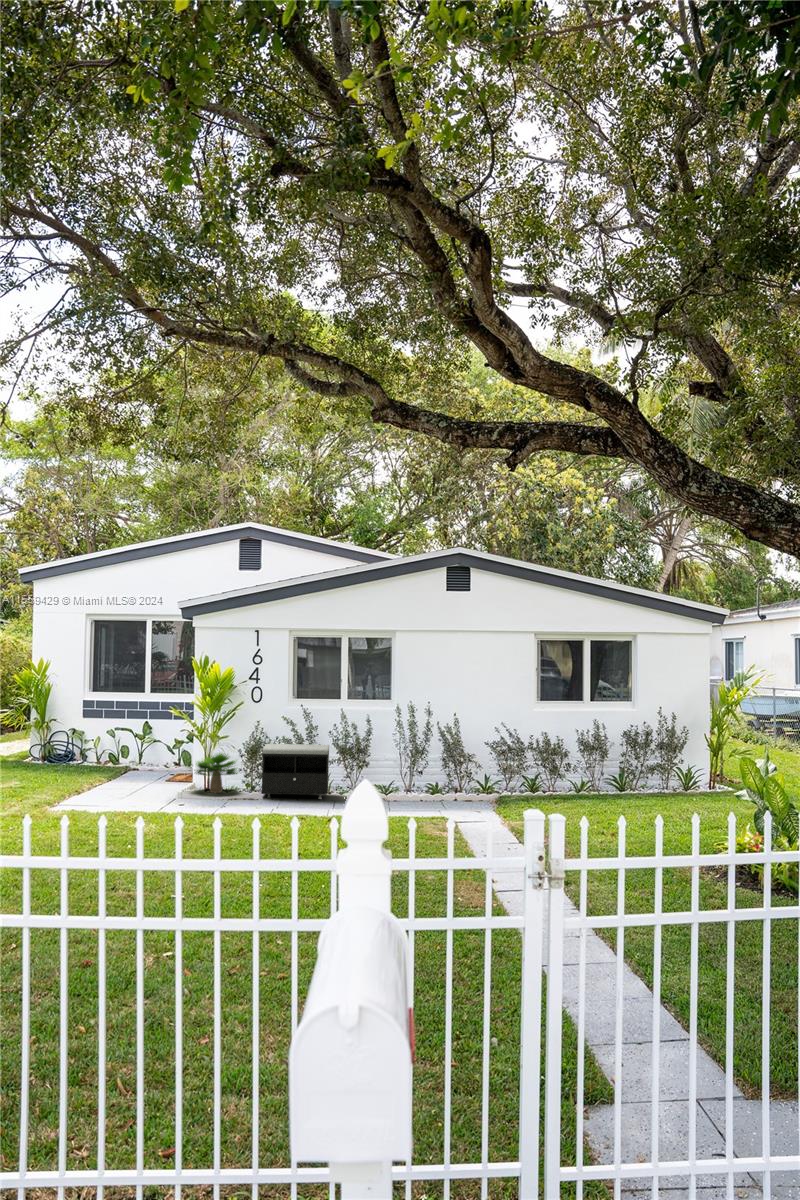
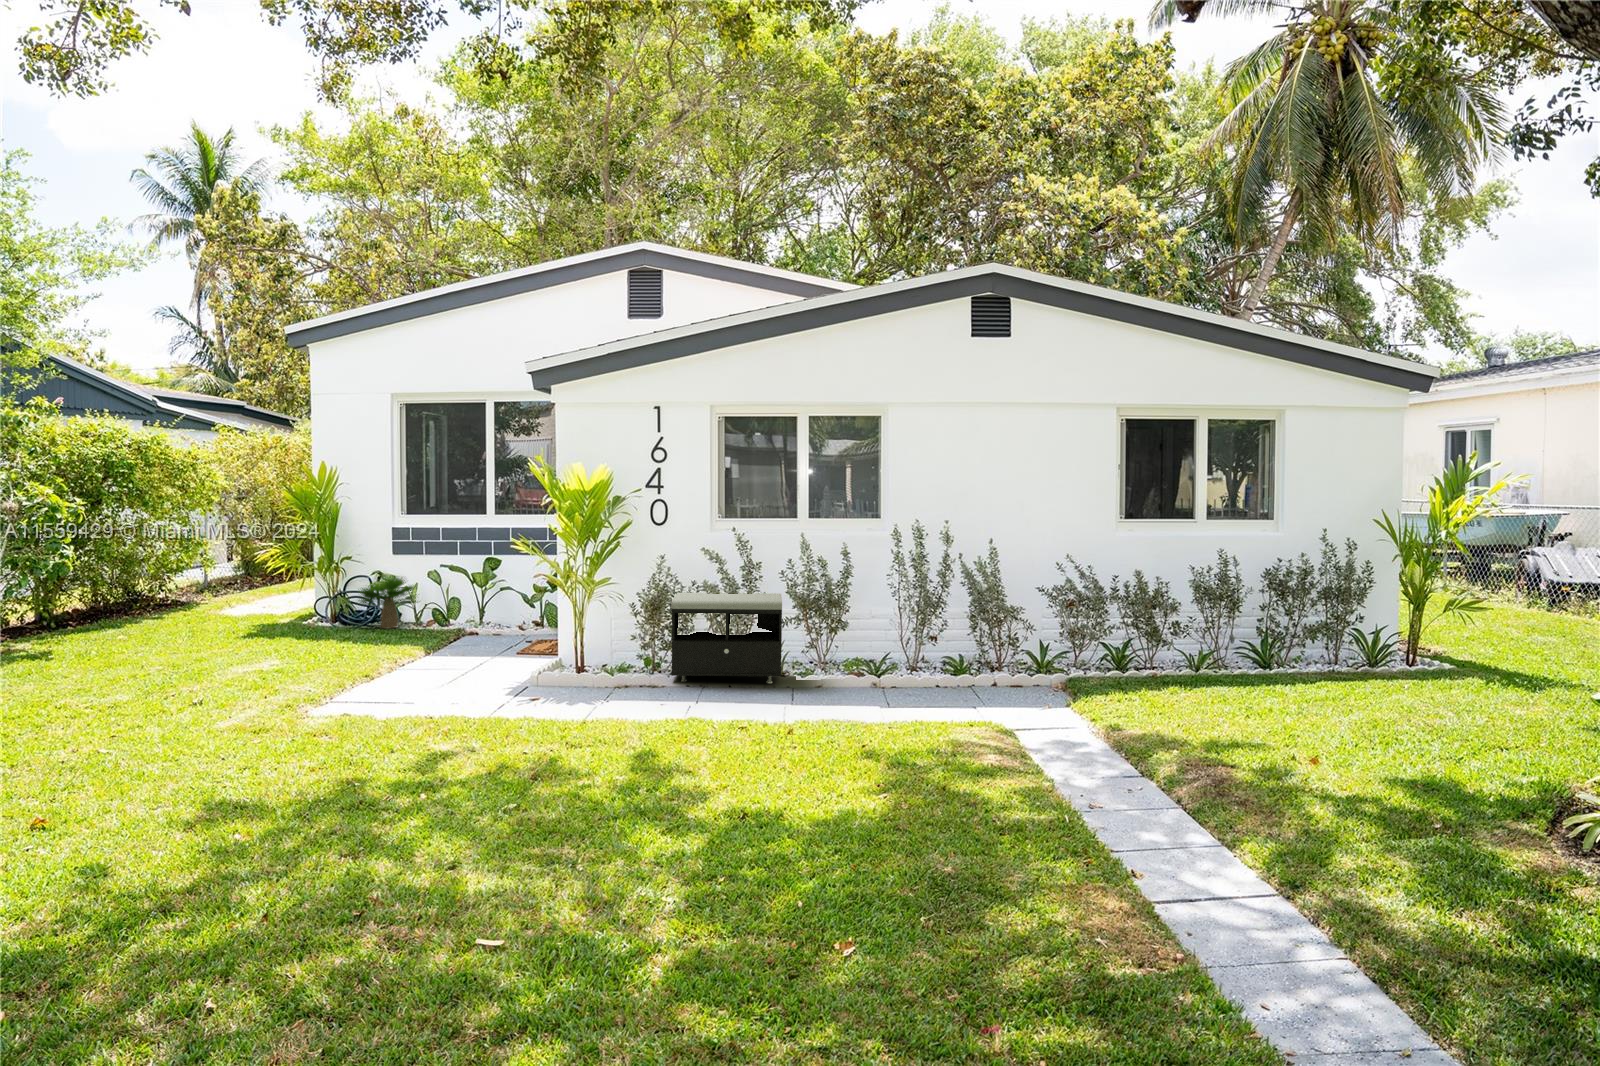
potted plant: present [195,753,238,793] -> present [359,576,417,628]

